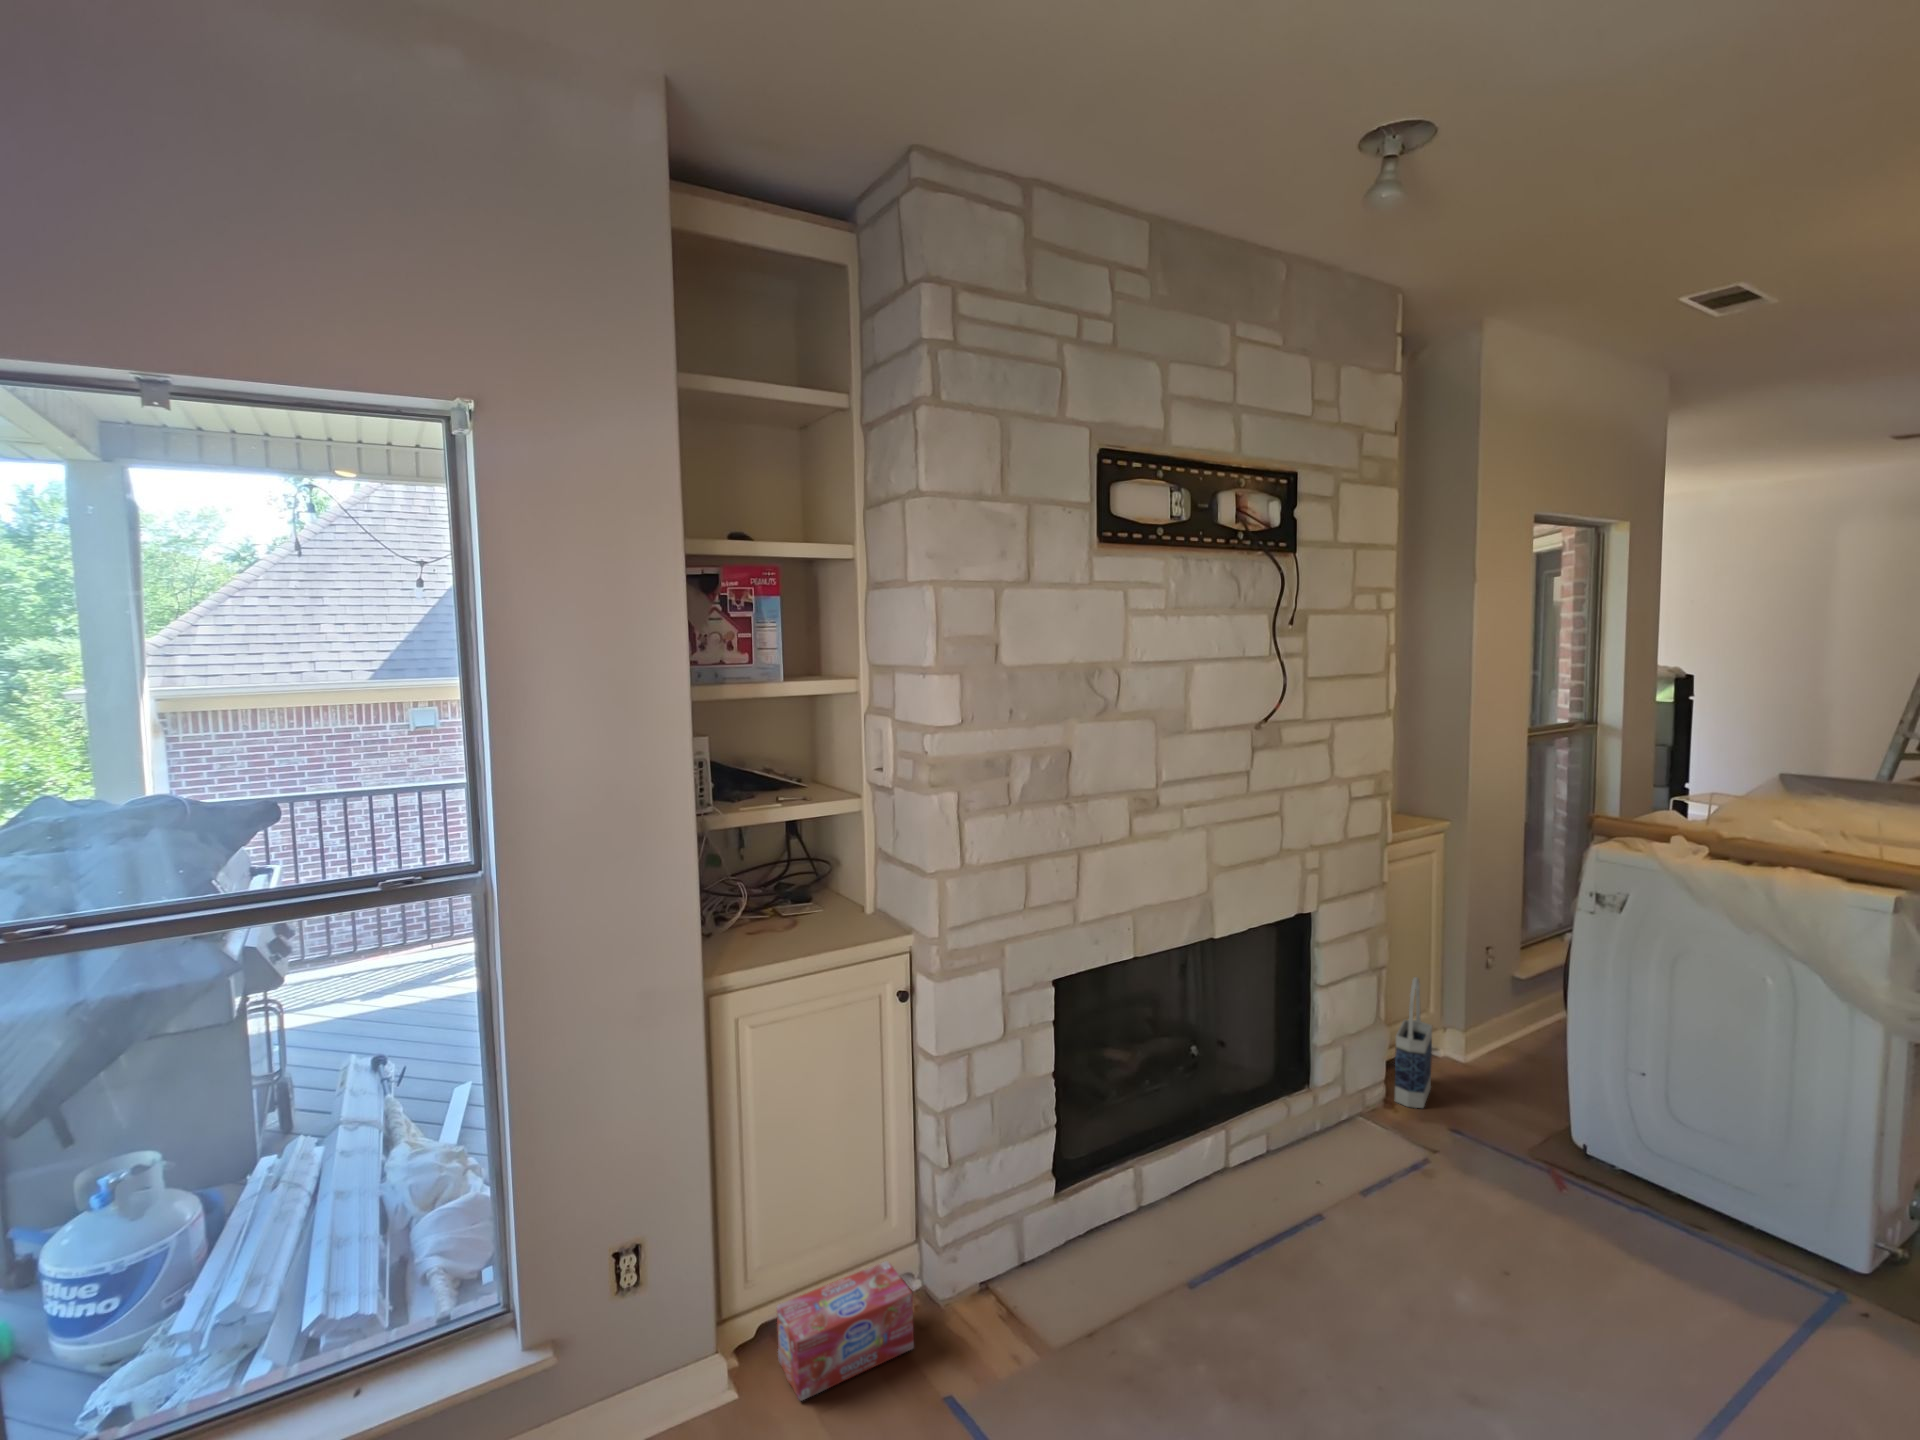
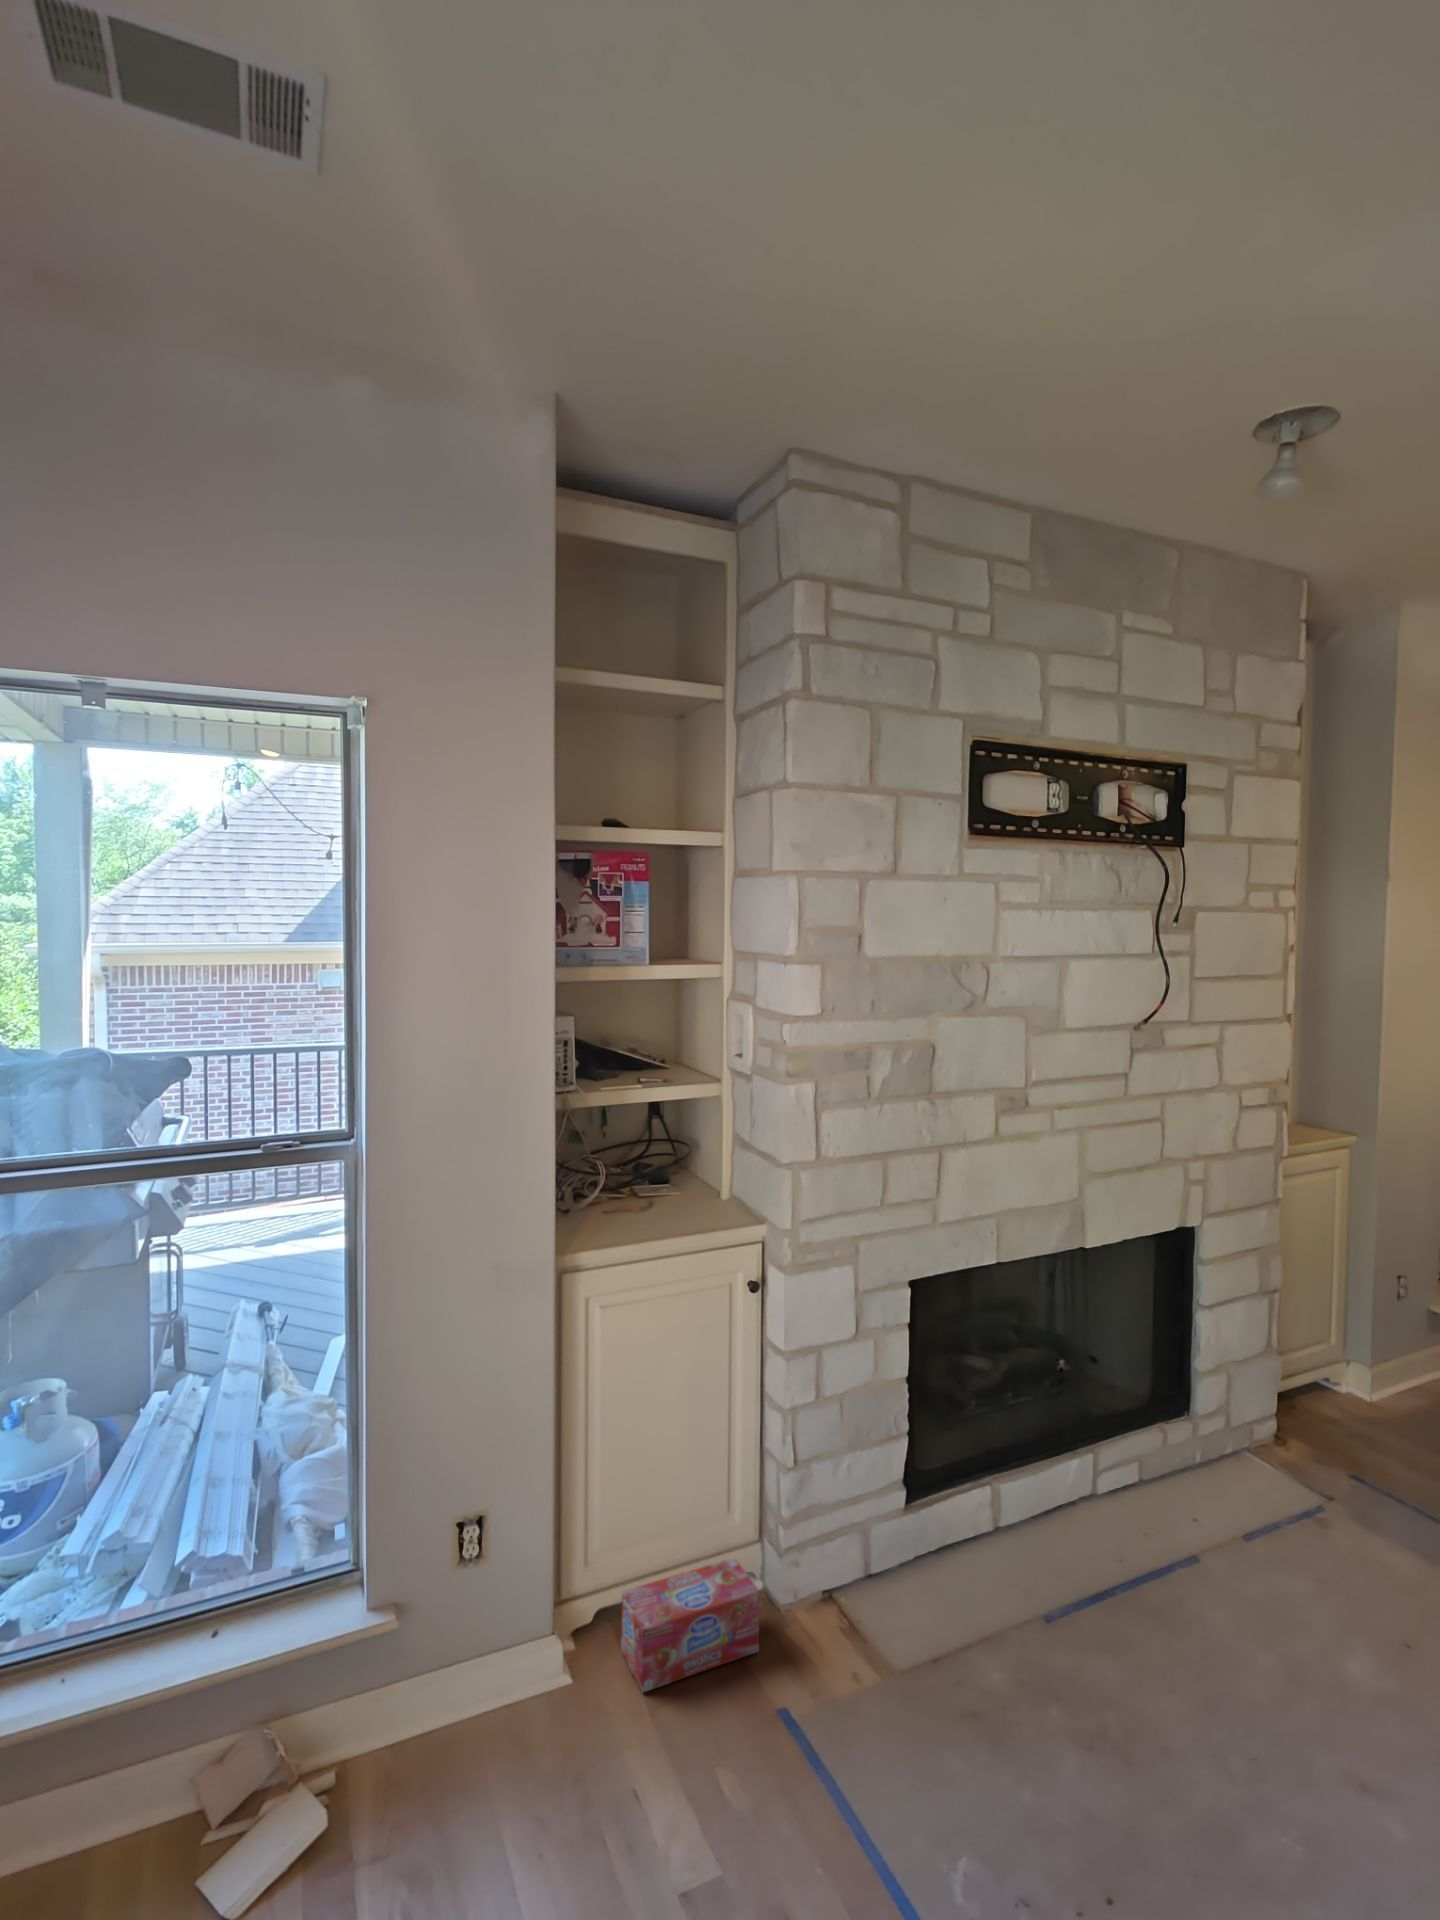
bag: present [1394,977,1432,1108] -> none [1282,1307,1326,1453]

